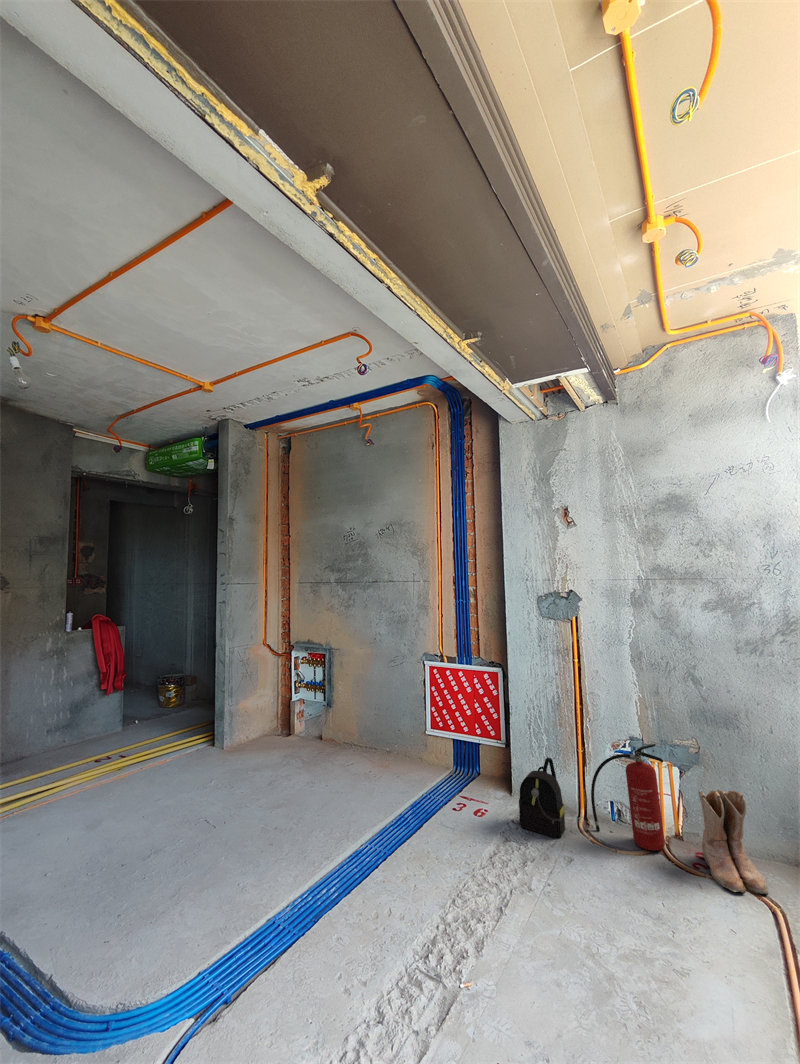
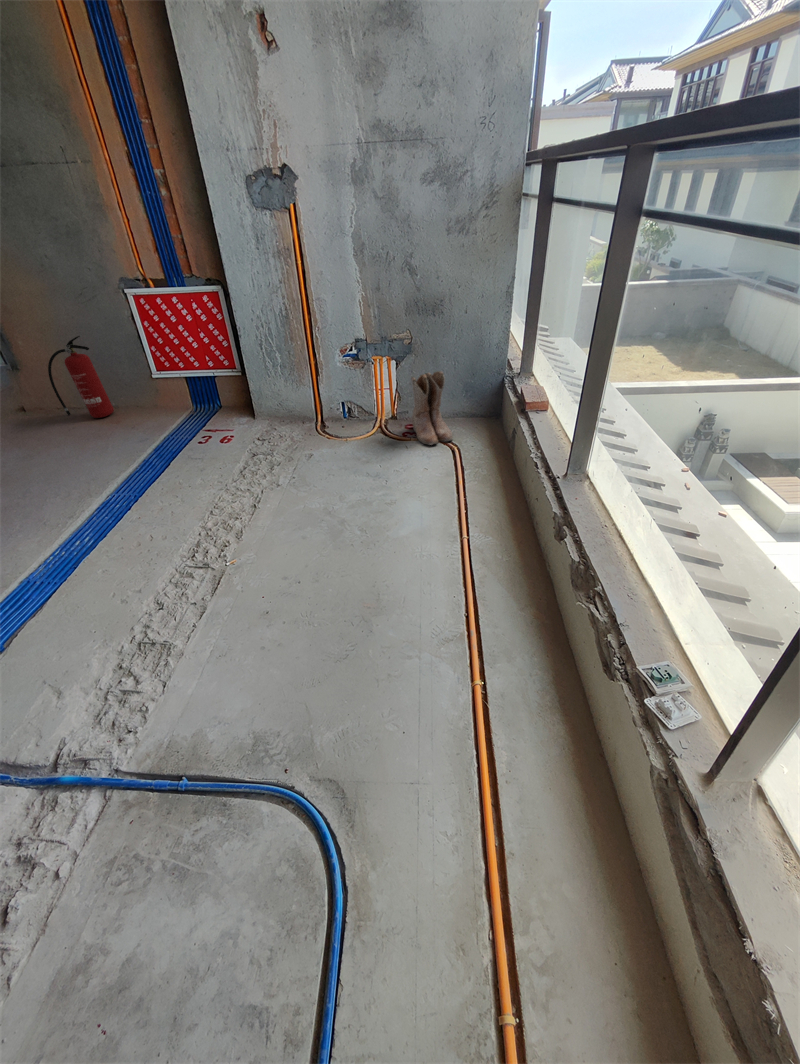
fire extinguisher: present [591,744,665,850] -> present [48,336,114,418]
backpack: present [519,757,565,838] -> none [260,374,307,442]

